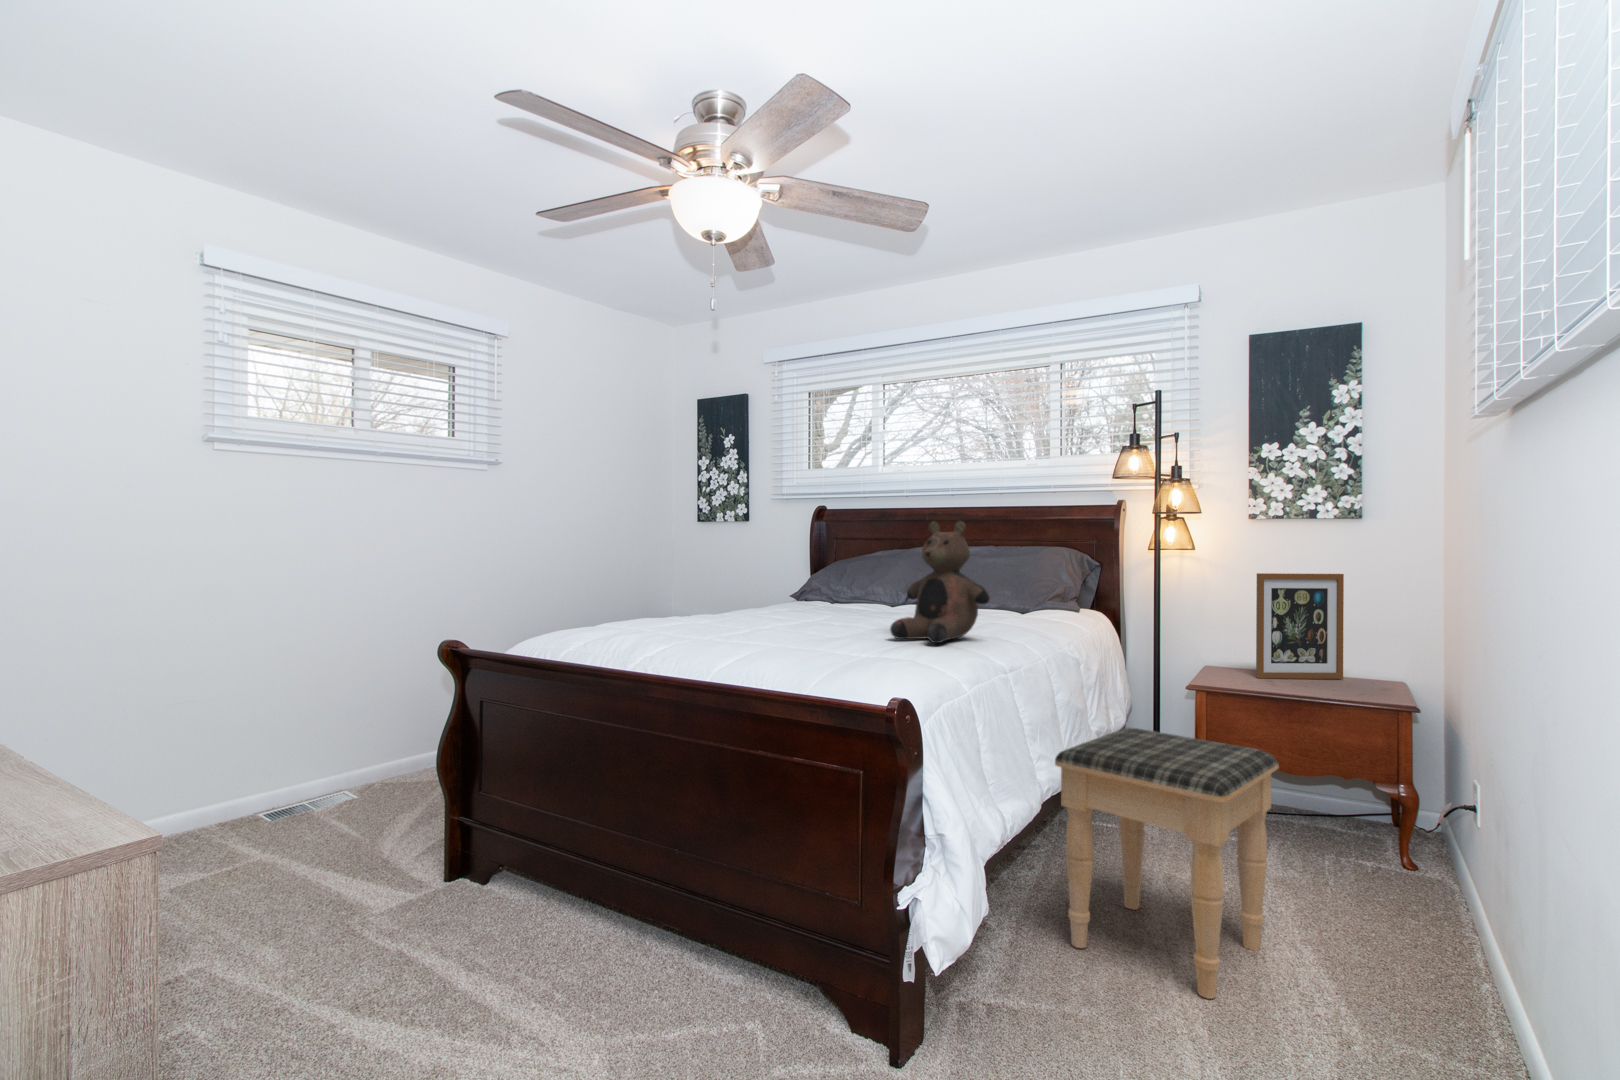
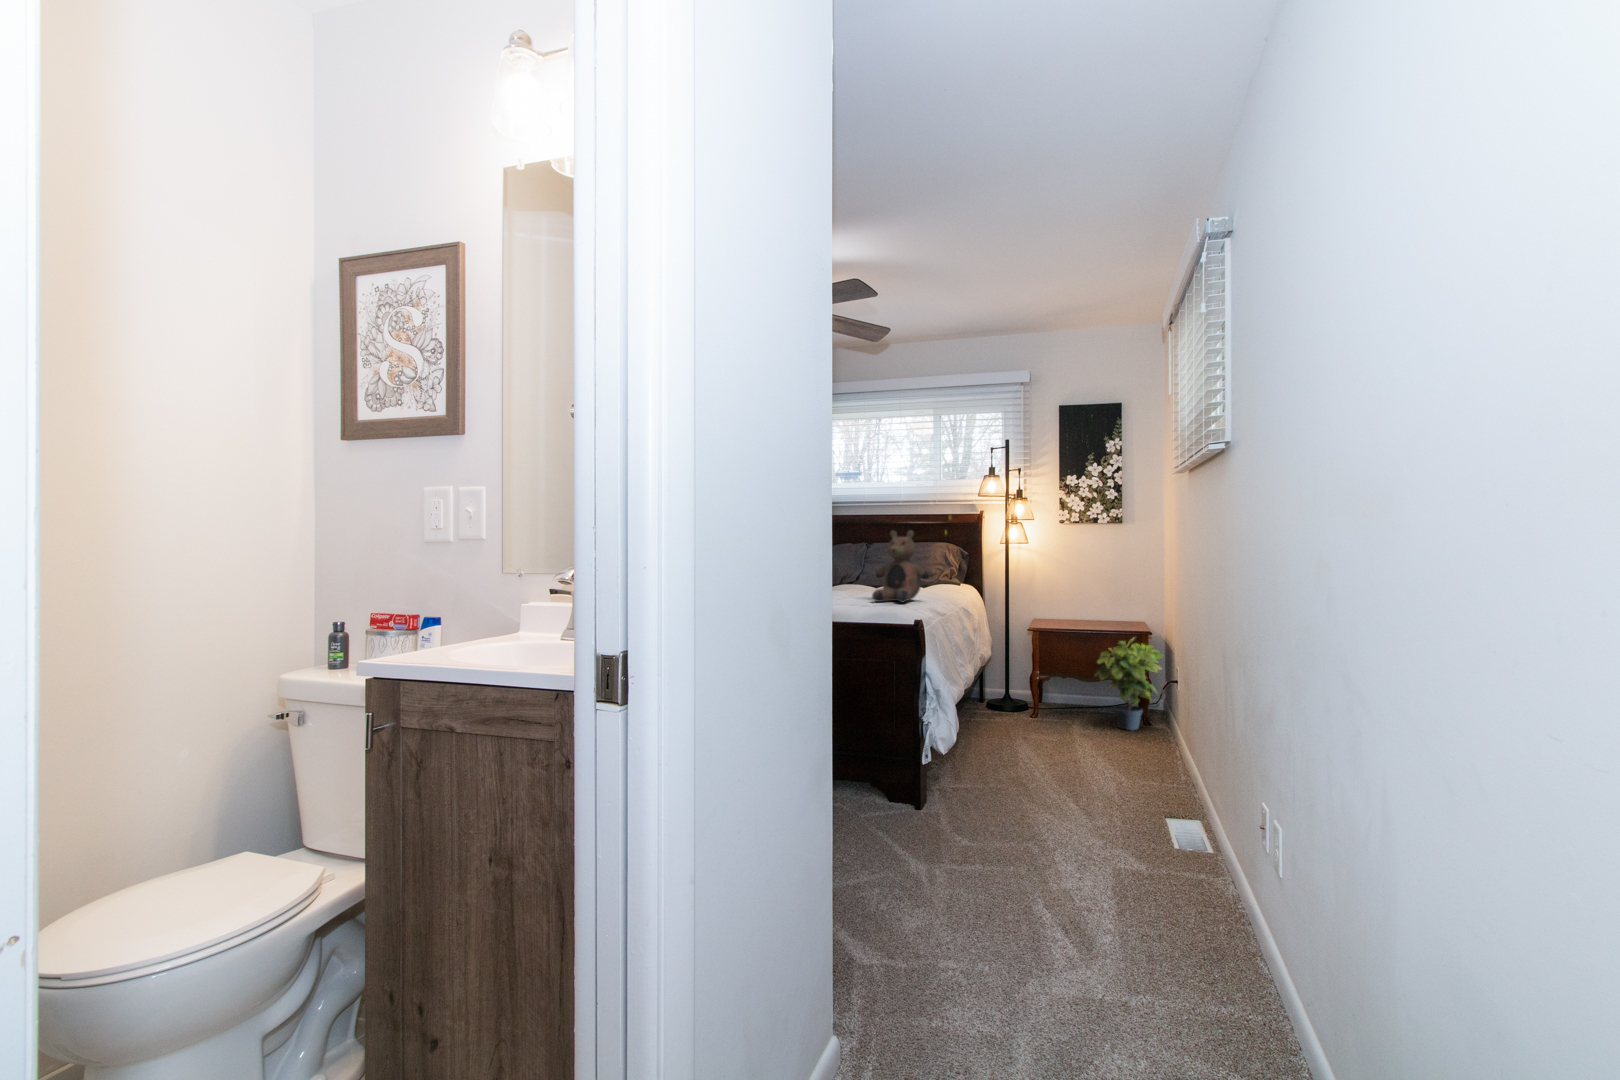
picture frame: present [1256,573,1344,679] -> none [1066,557,1114,623]
potted plant: none [1304,718,1447,887] -> present [1095,638,1163,730]
footstool: present [1055,728,1279,999] -> none [974,647,1083,772]

